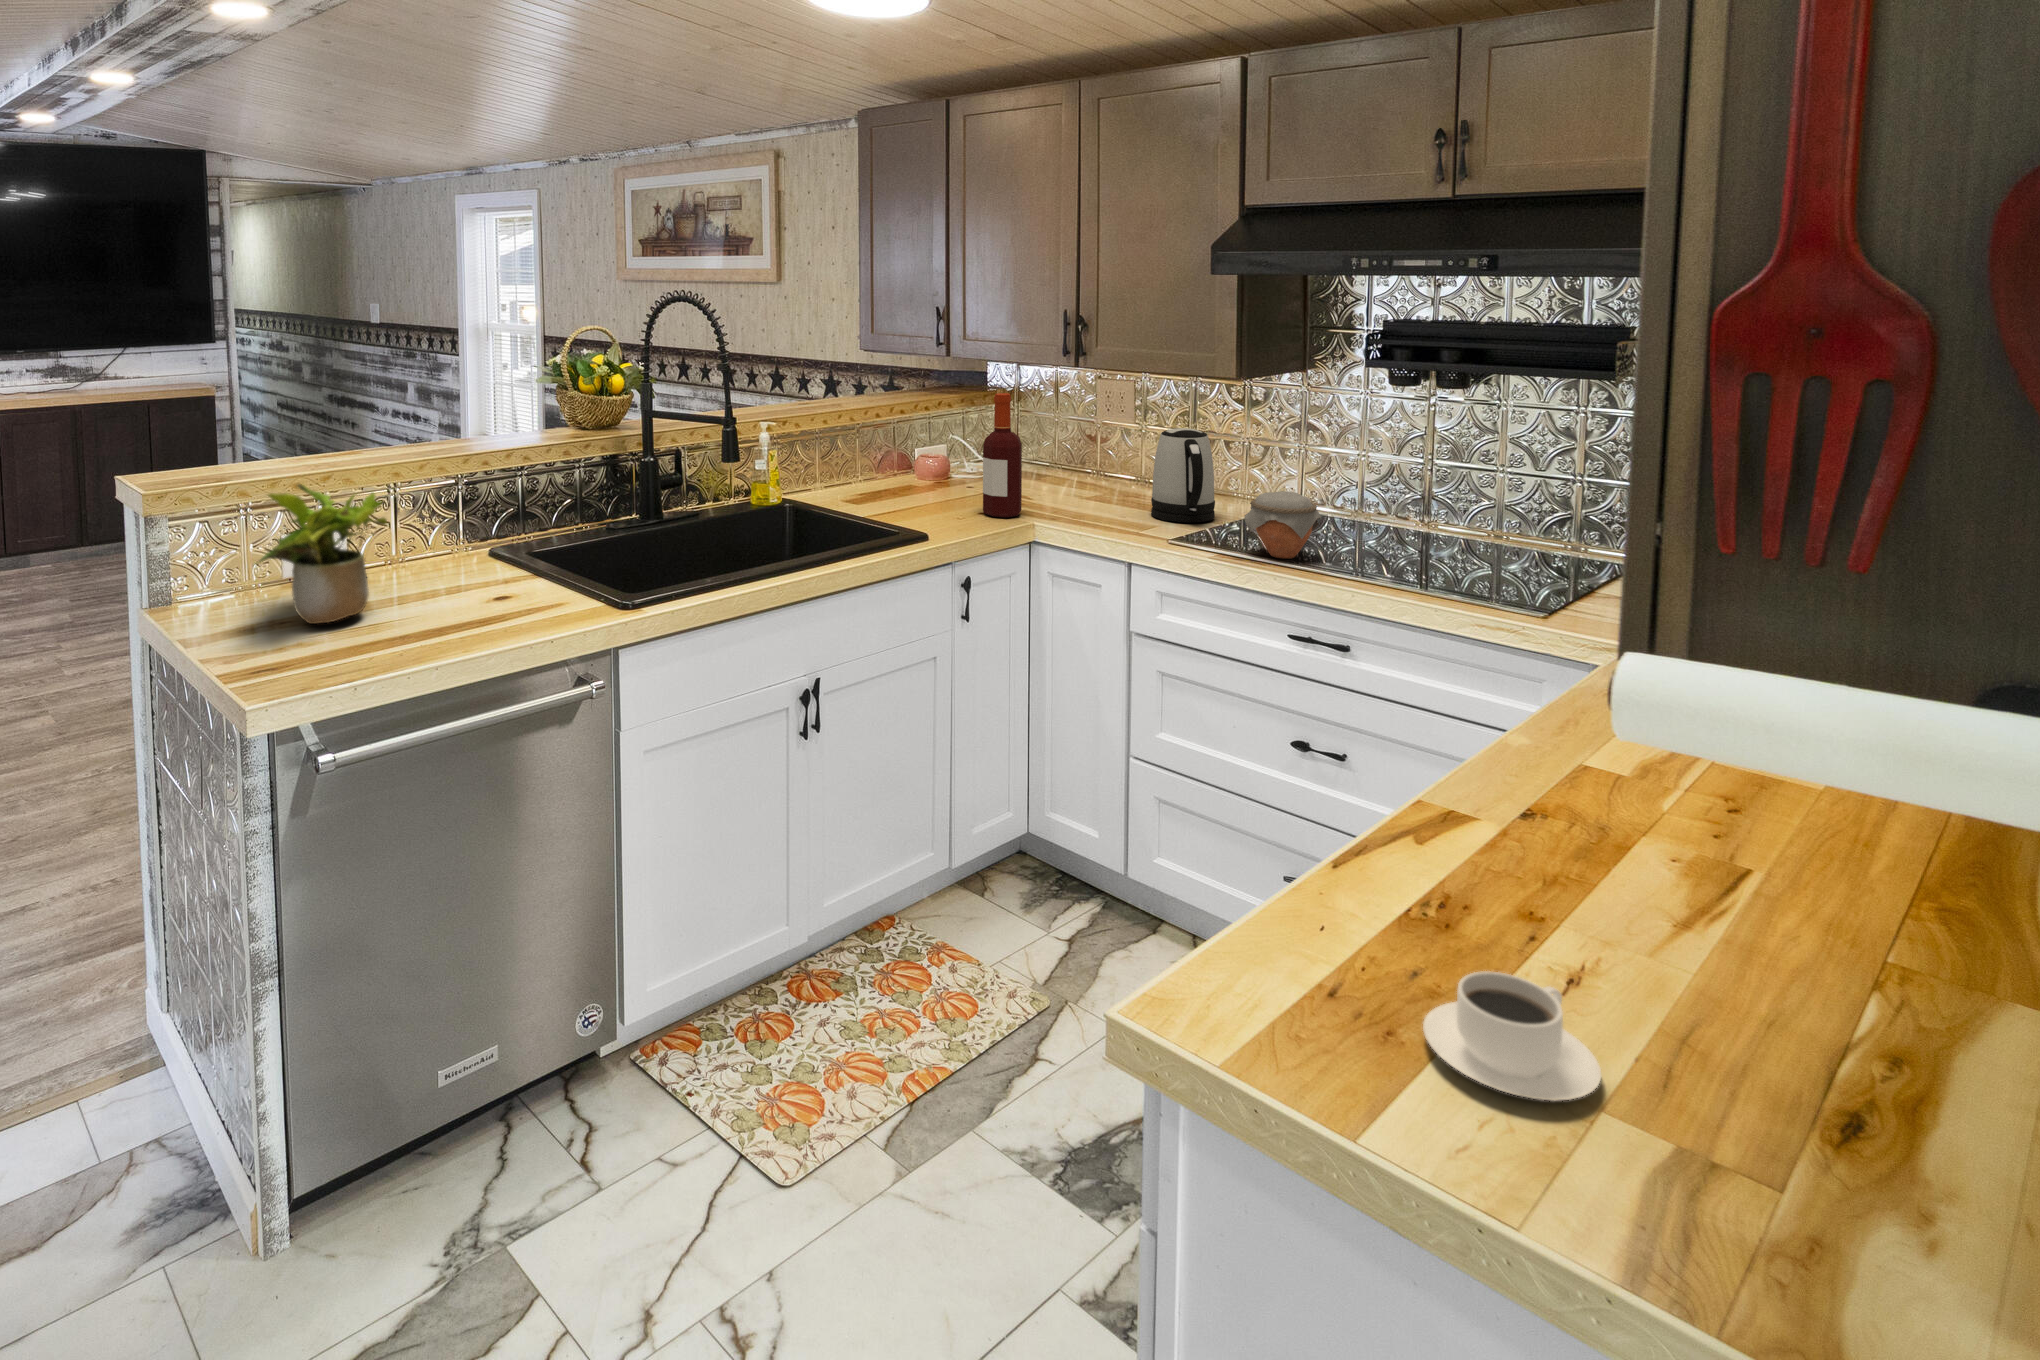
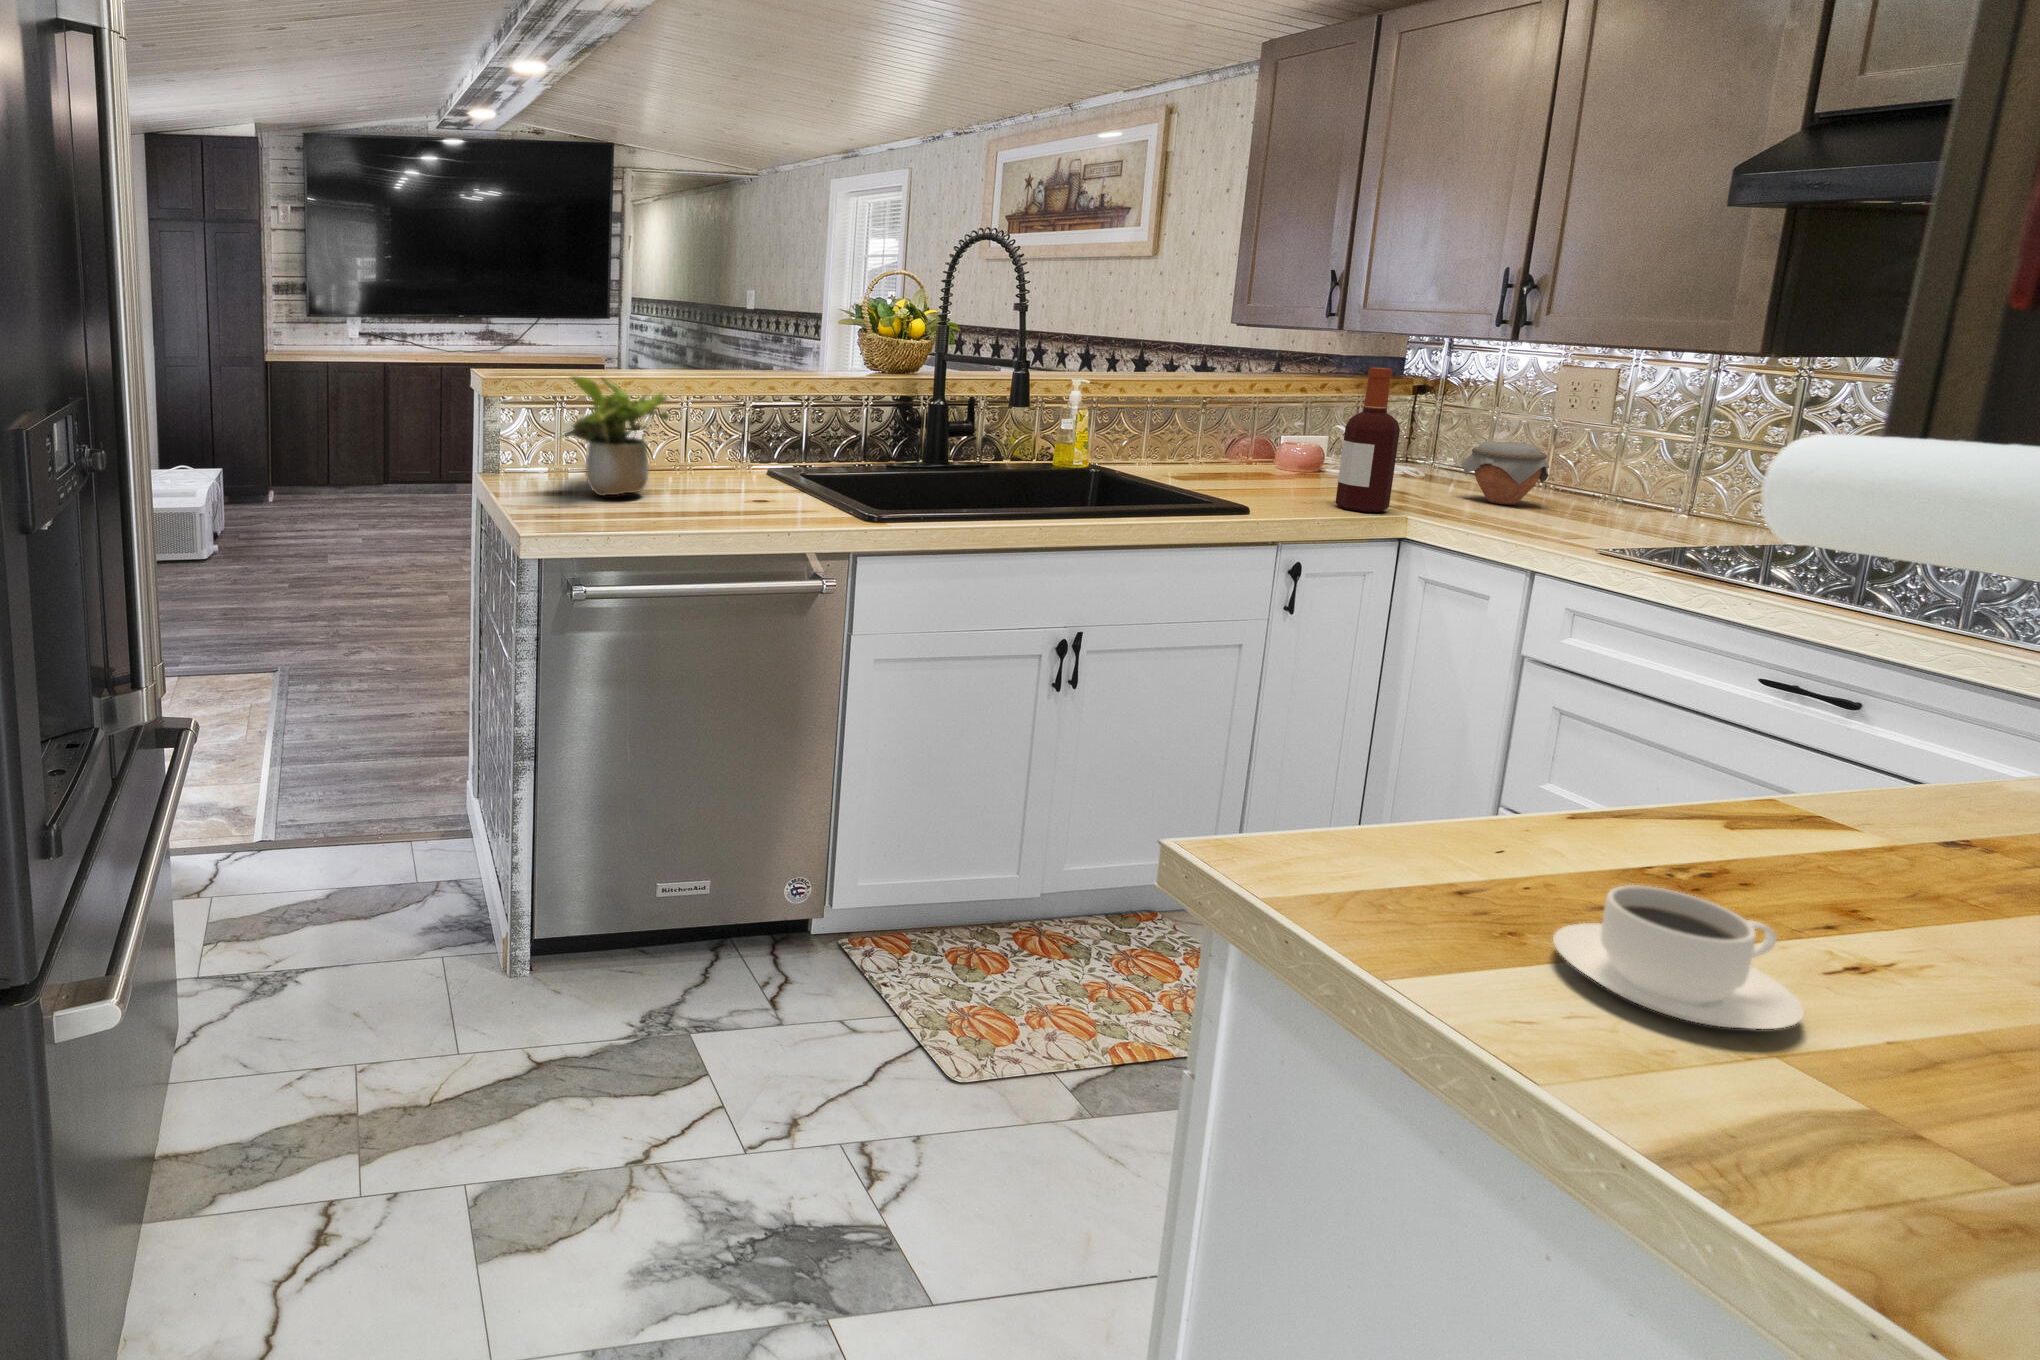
kettle: present [1151,428,1215,522] -> none [1582,428,1692,547]
jar: present [1245,491,1322,559] -> present [1461,441,1549,505]

